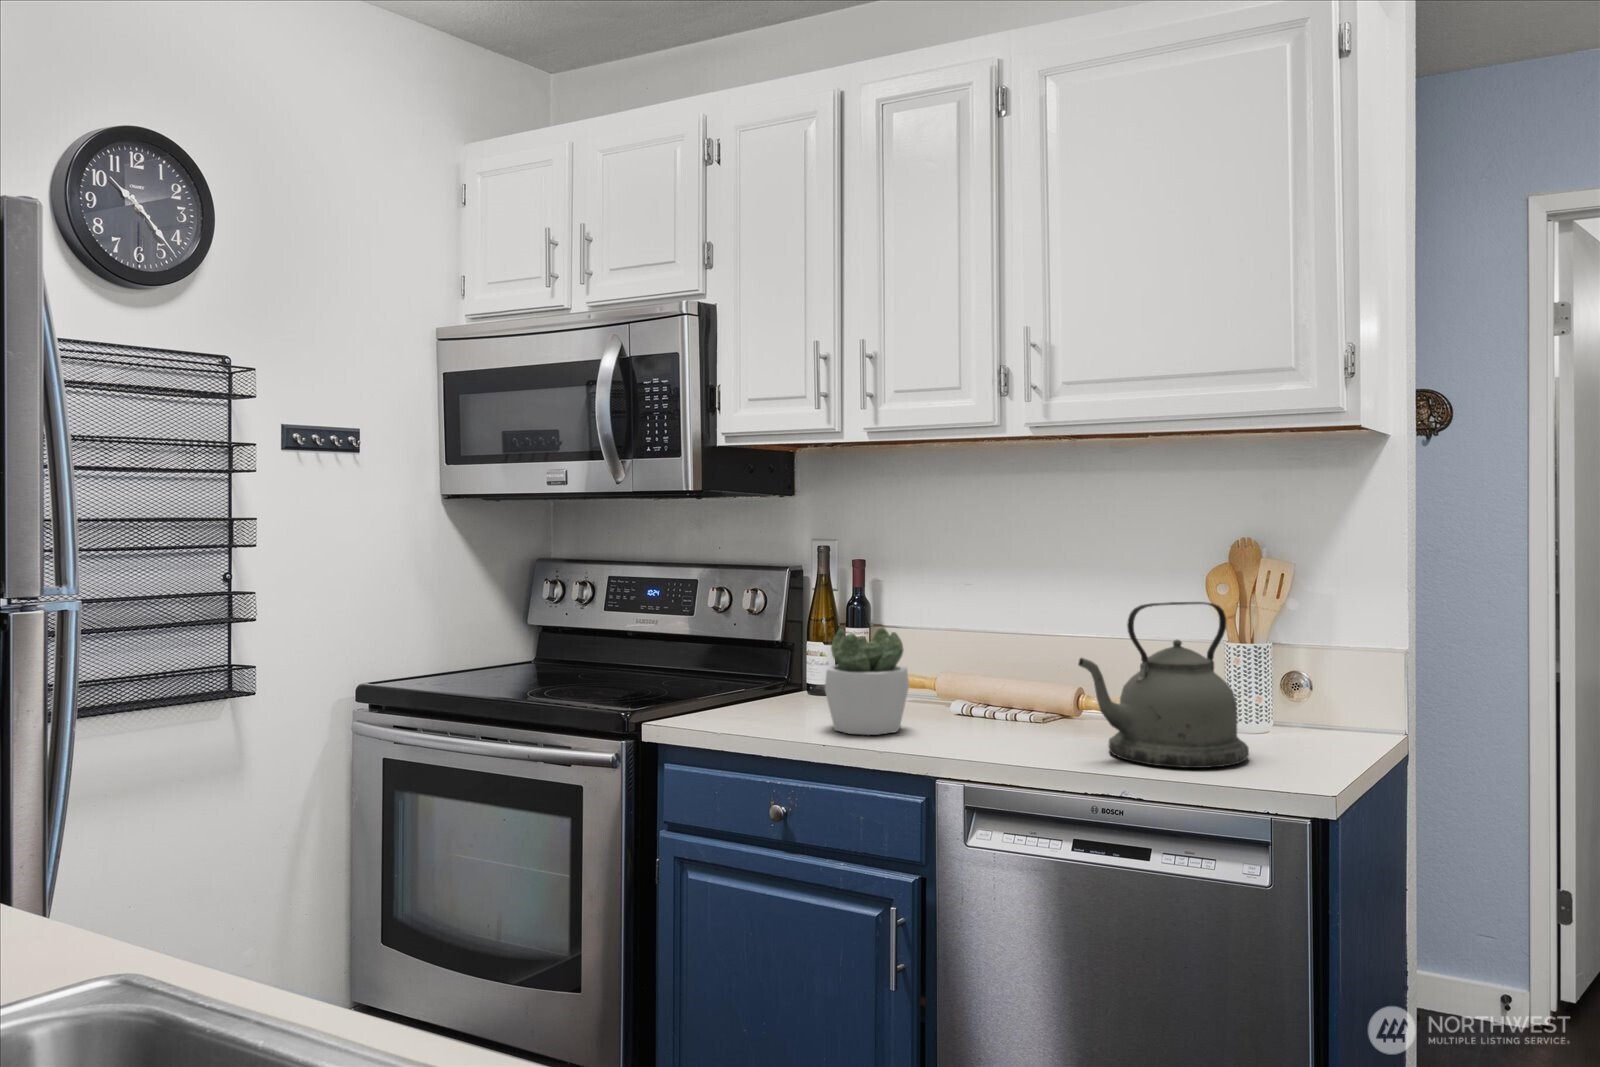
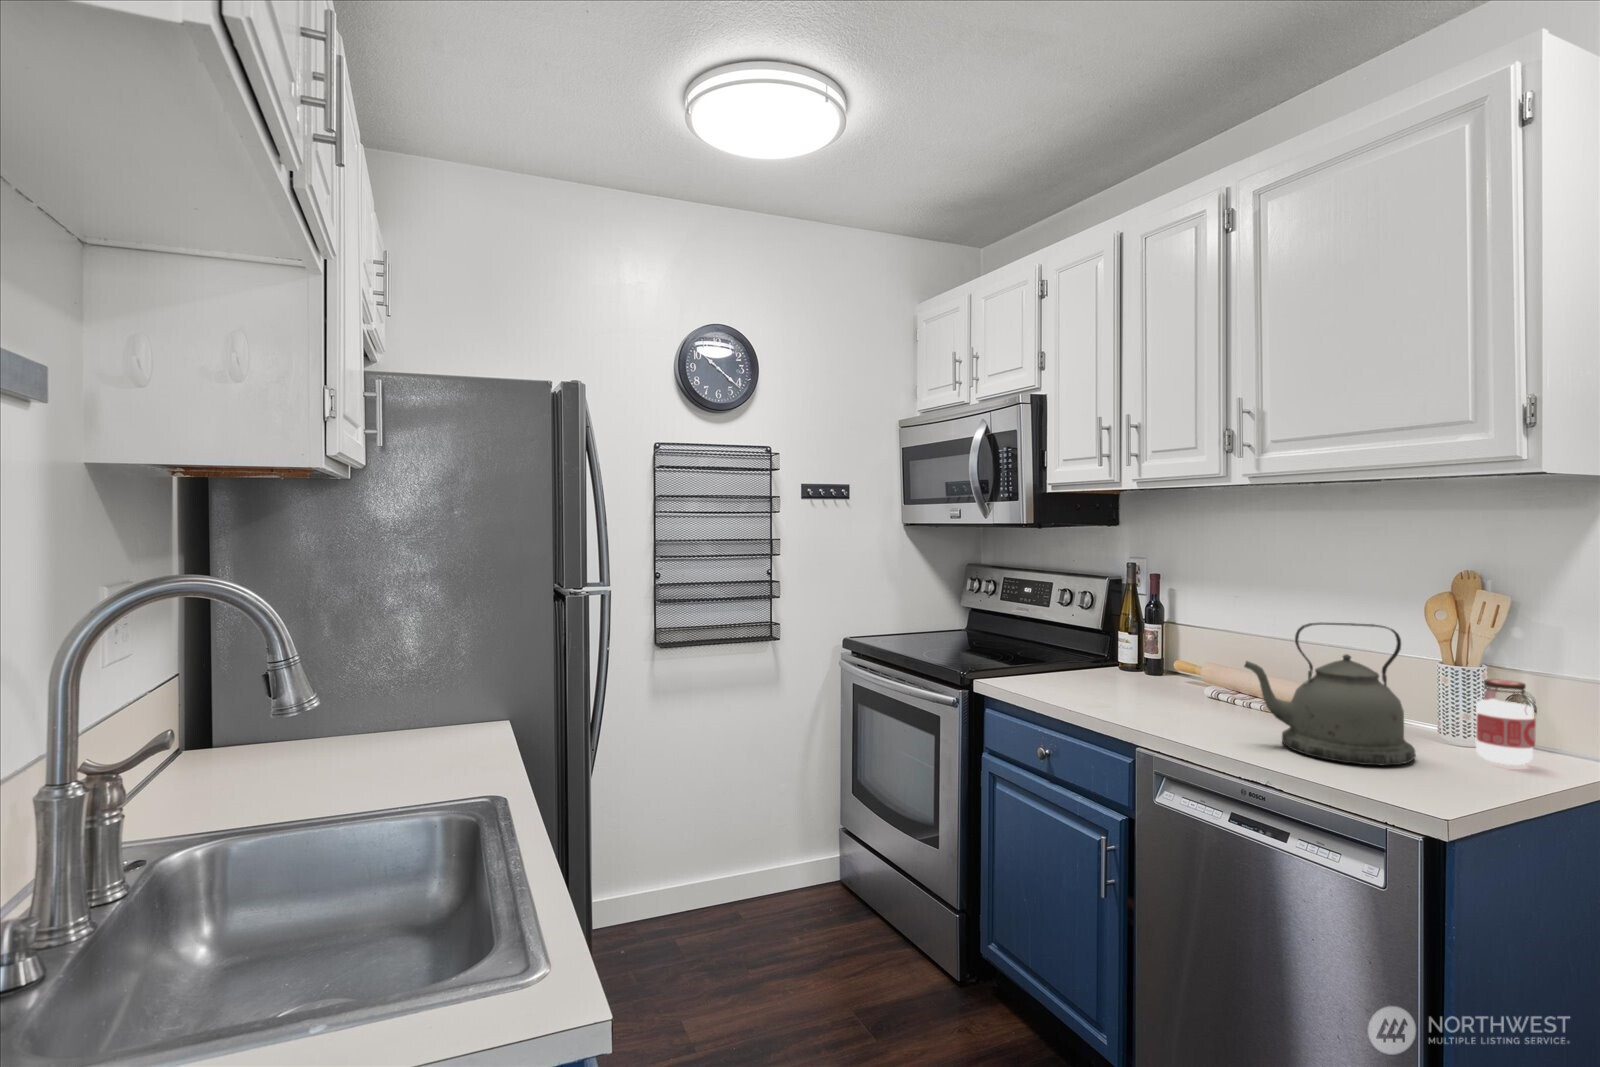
succulent plant: present [825,628,909,735] -> none [1082,624,1149,702]
jar: none [1280,655,1337,748] -> present [1476,679,1536,765]

